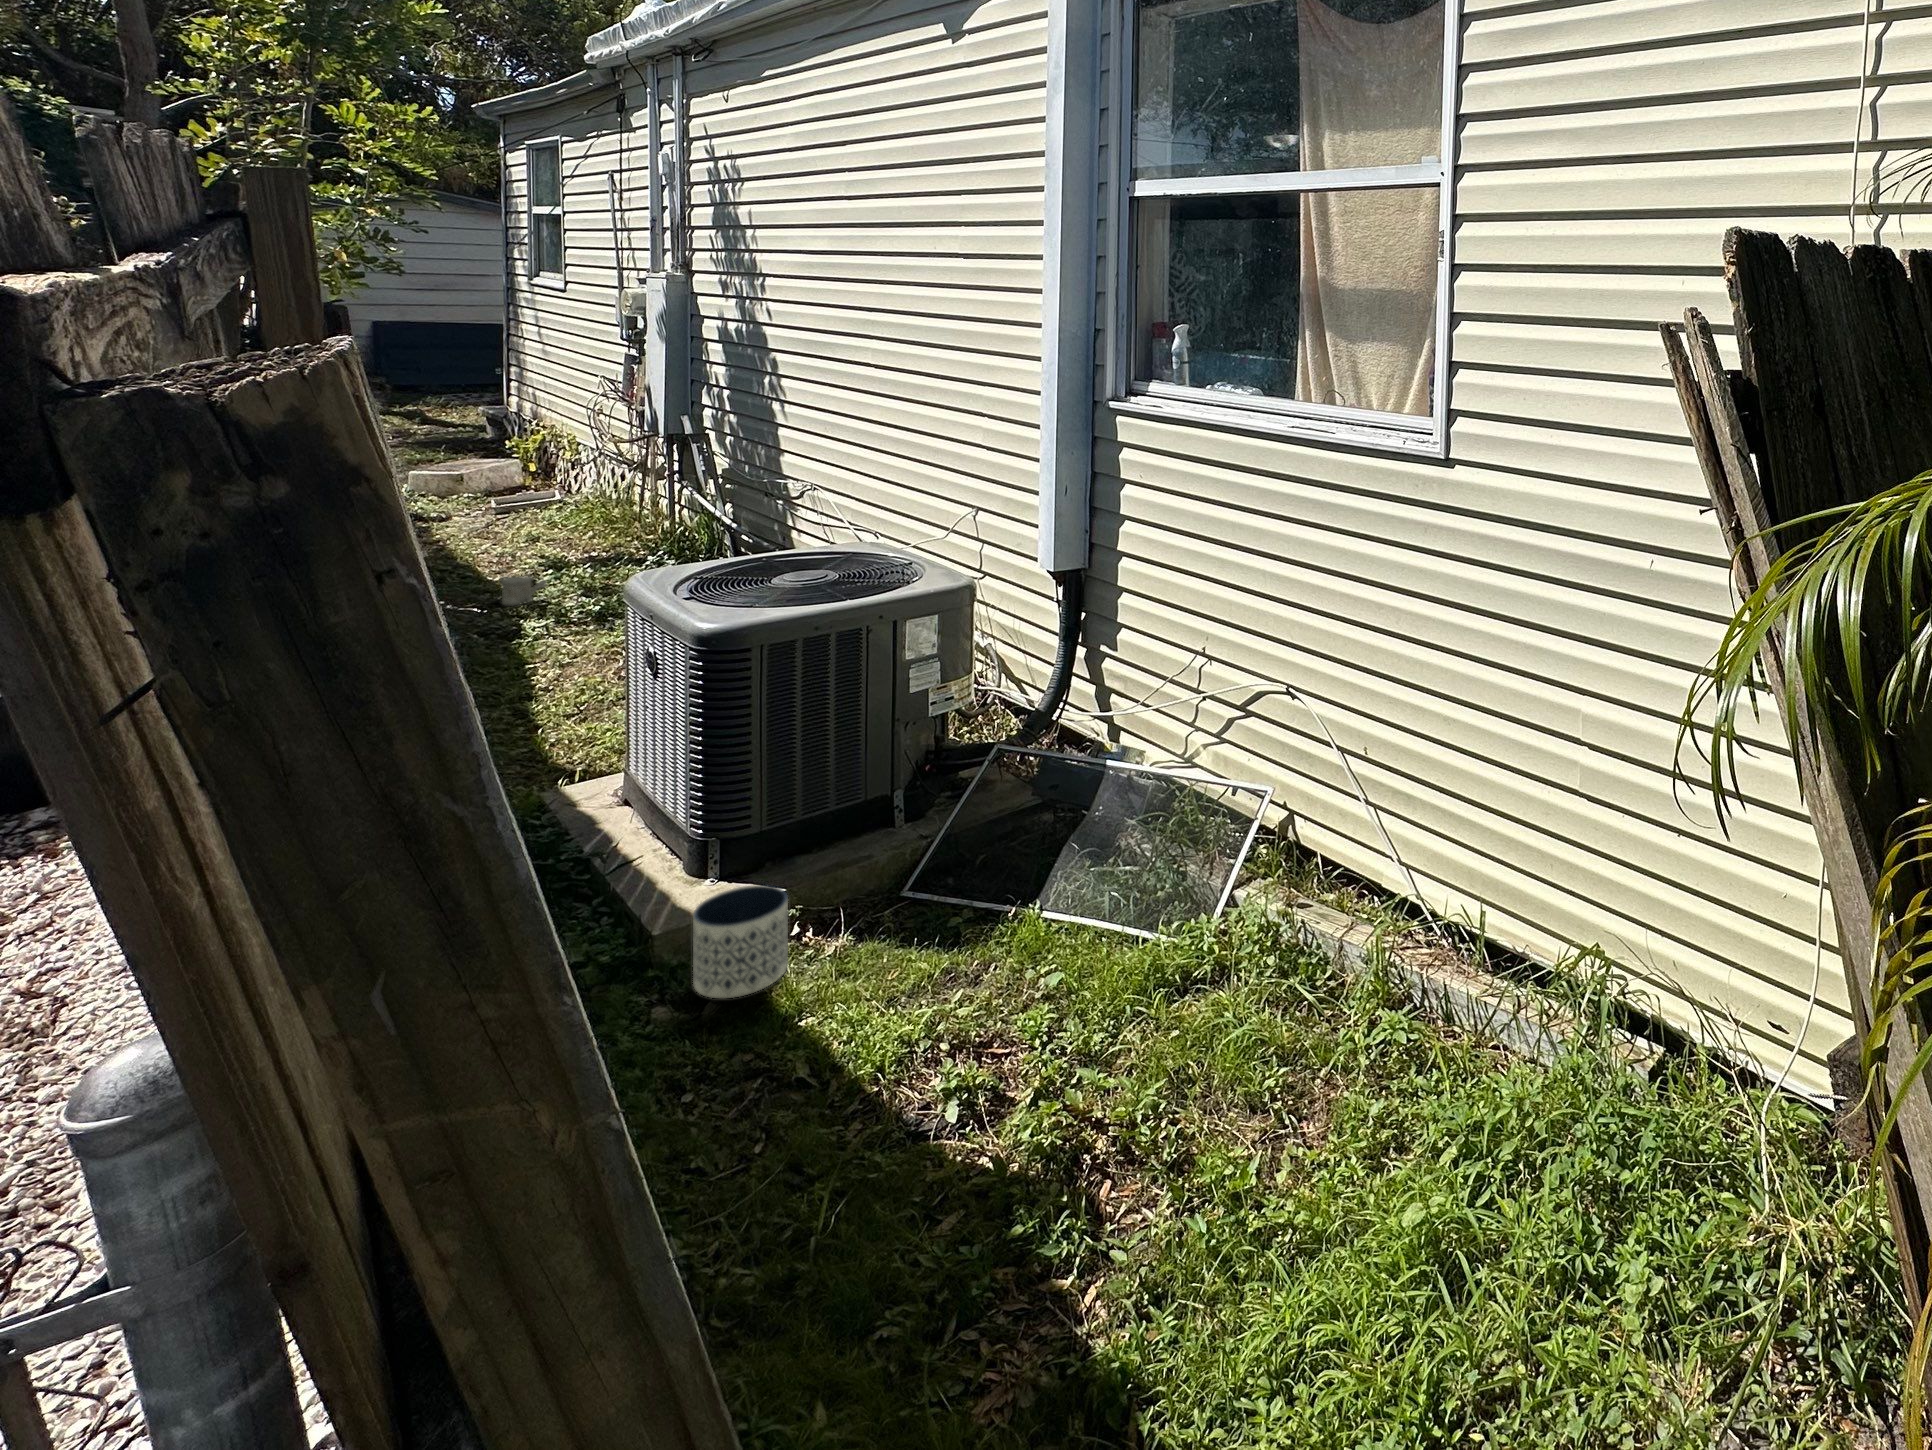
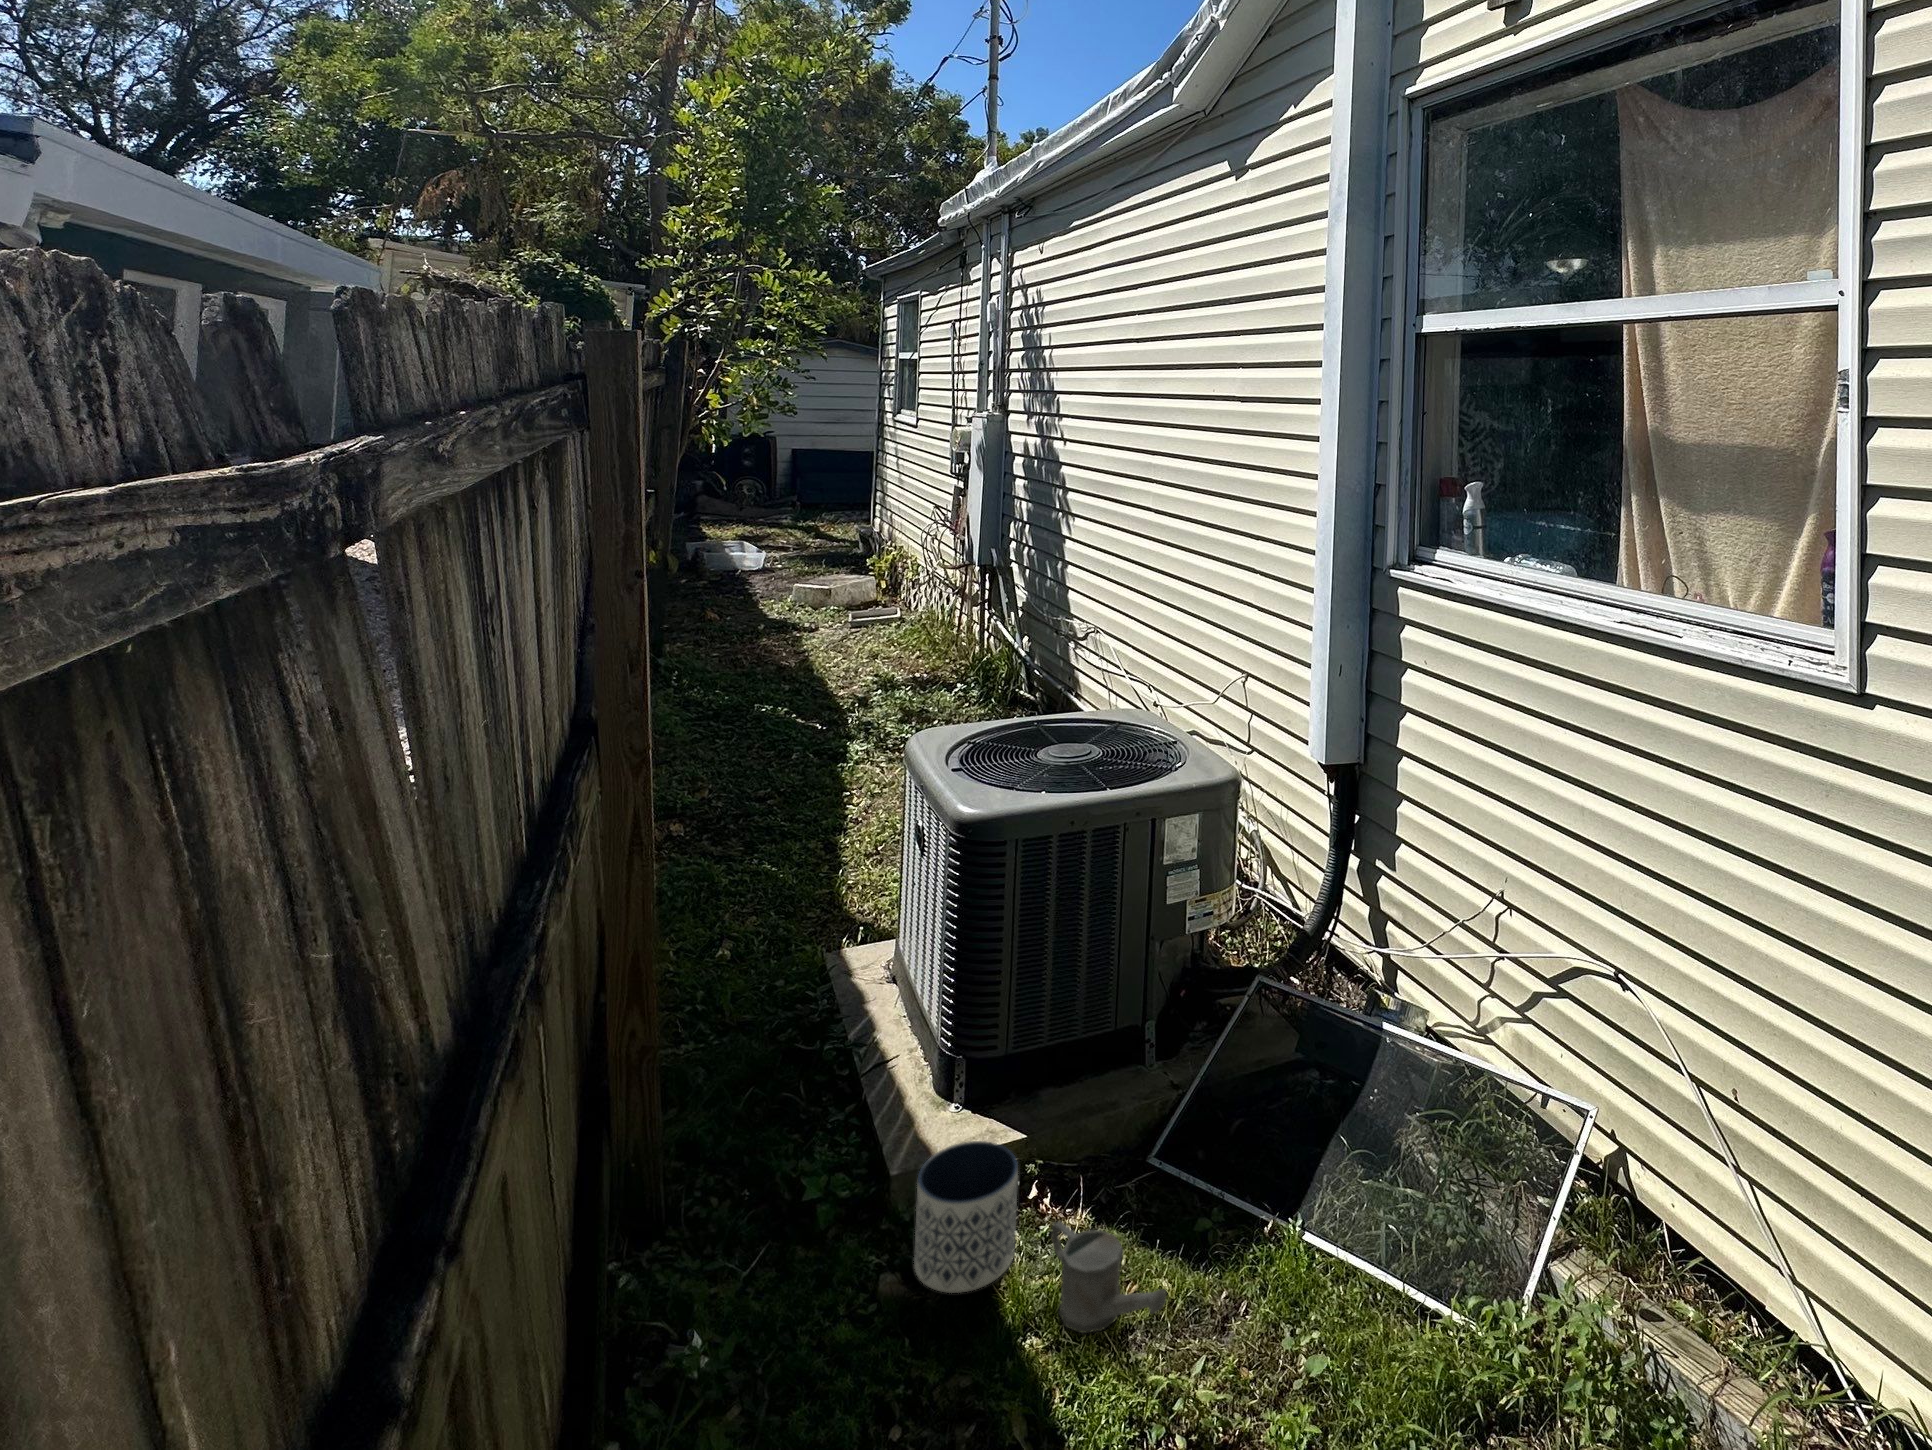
watering can: present [500,576,547,605] -> present [1051,1221,1166,1333]

